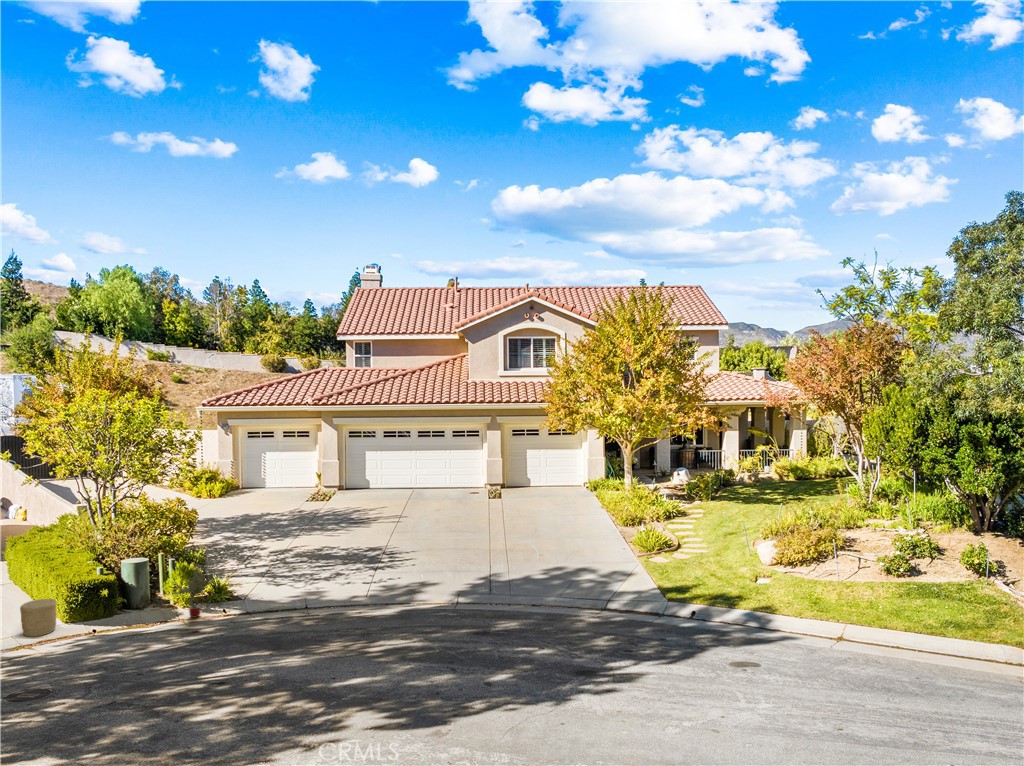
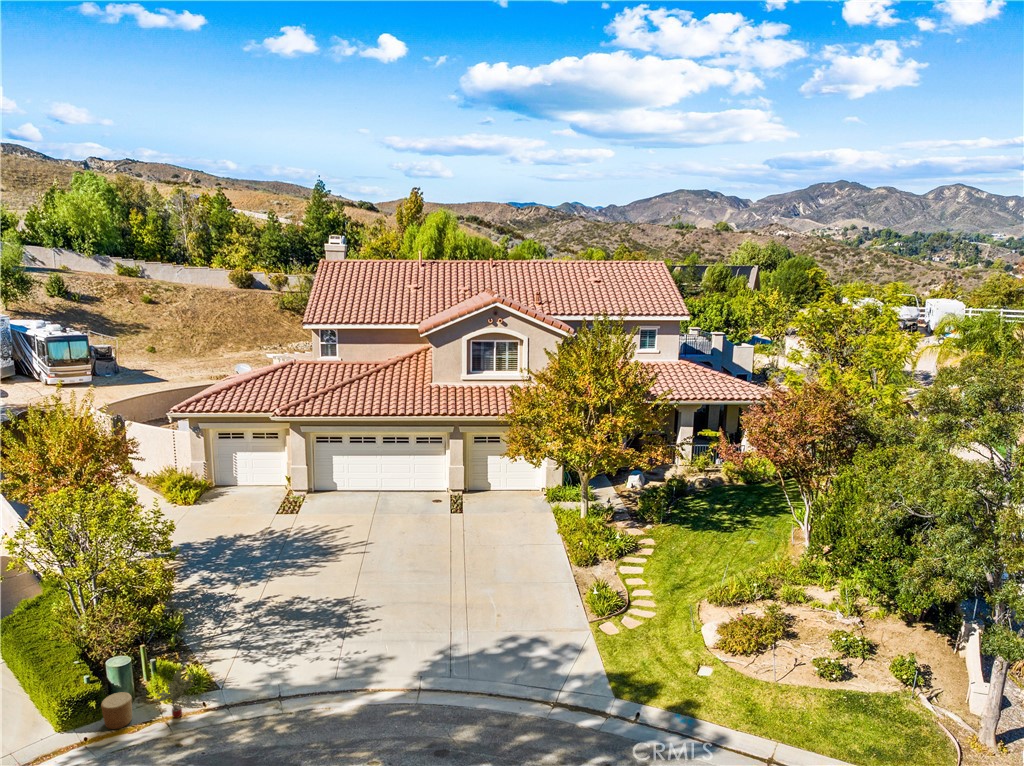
woven basket: present [20,599,56,637] -> present [101,692,132,729]

